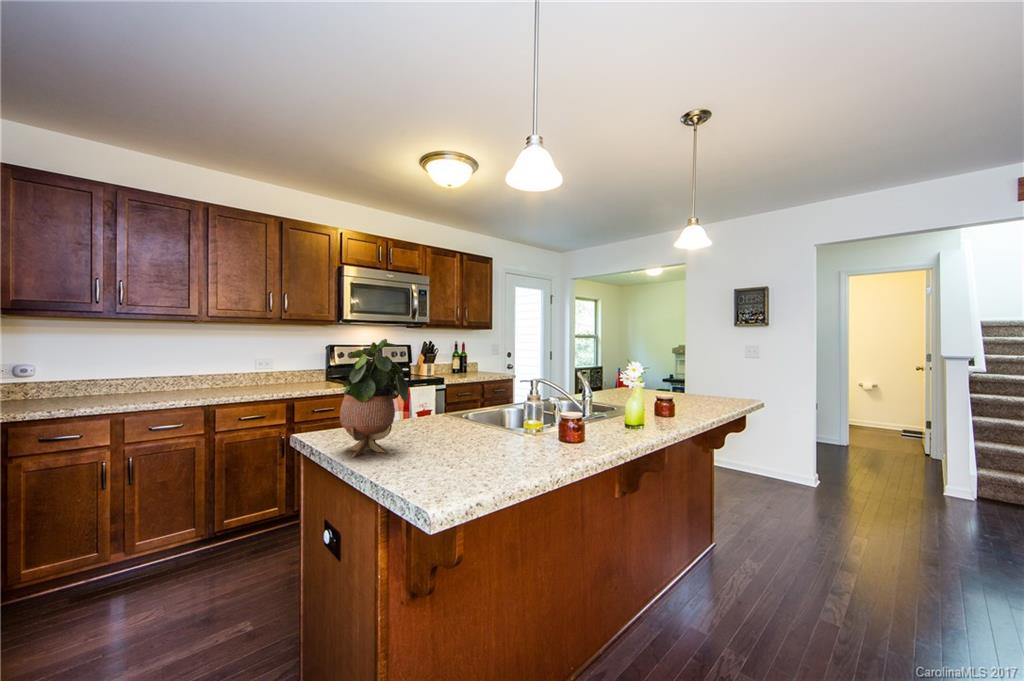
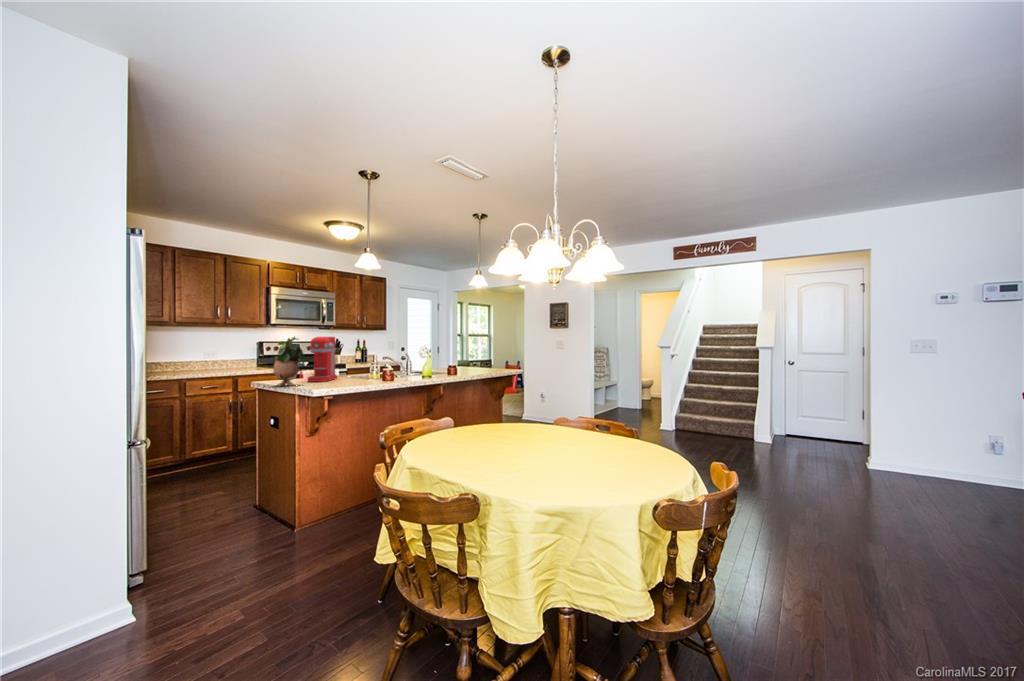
coffee maker: none [408,339,460,435] -> present [307,337,337,382]

